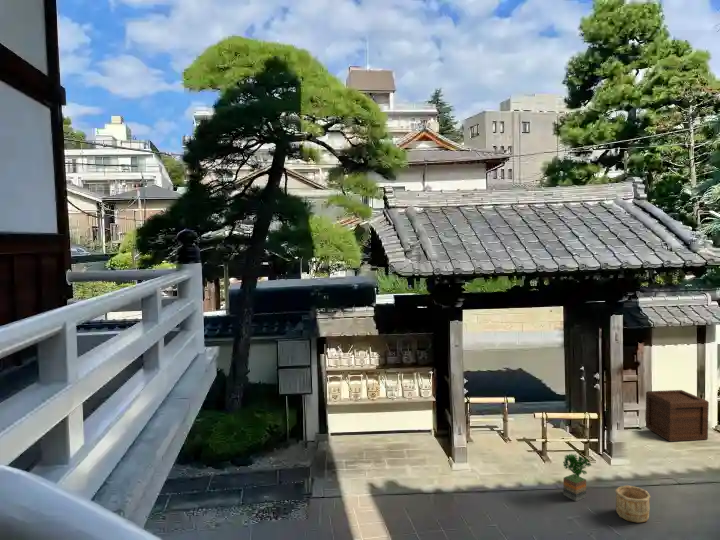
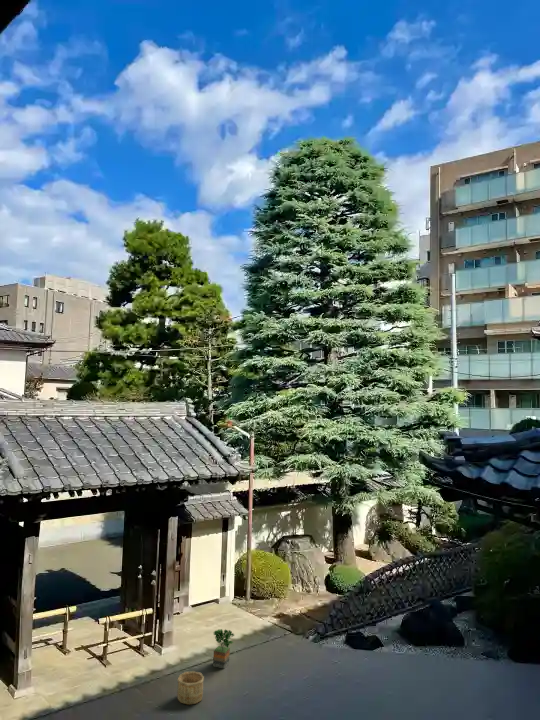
wooden crate: present [645,390,709,441] -> none [182,573,230,621]
potted tree: present [563,454,591,501] -> present [213,629,234,668]

